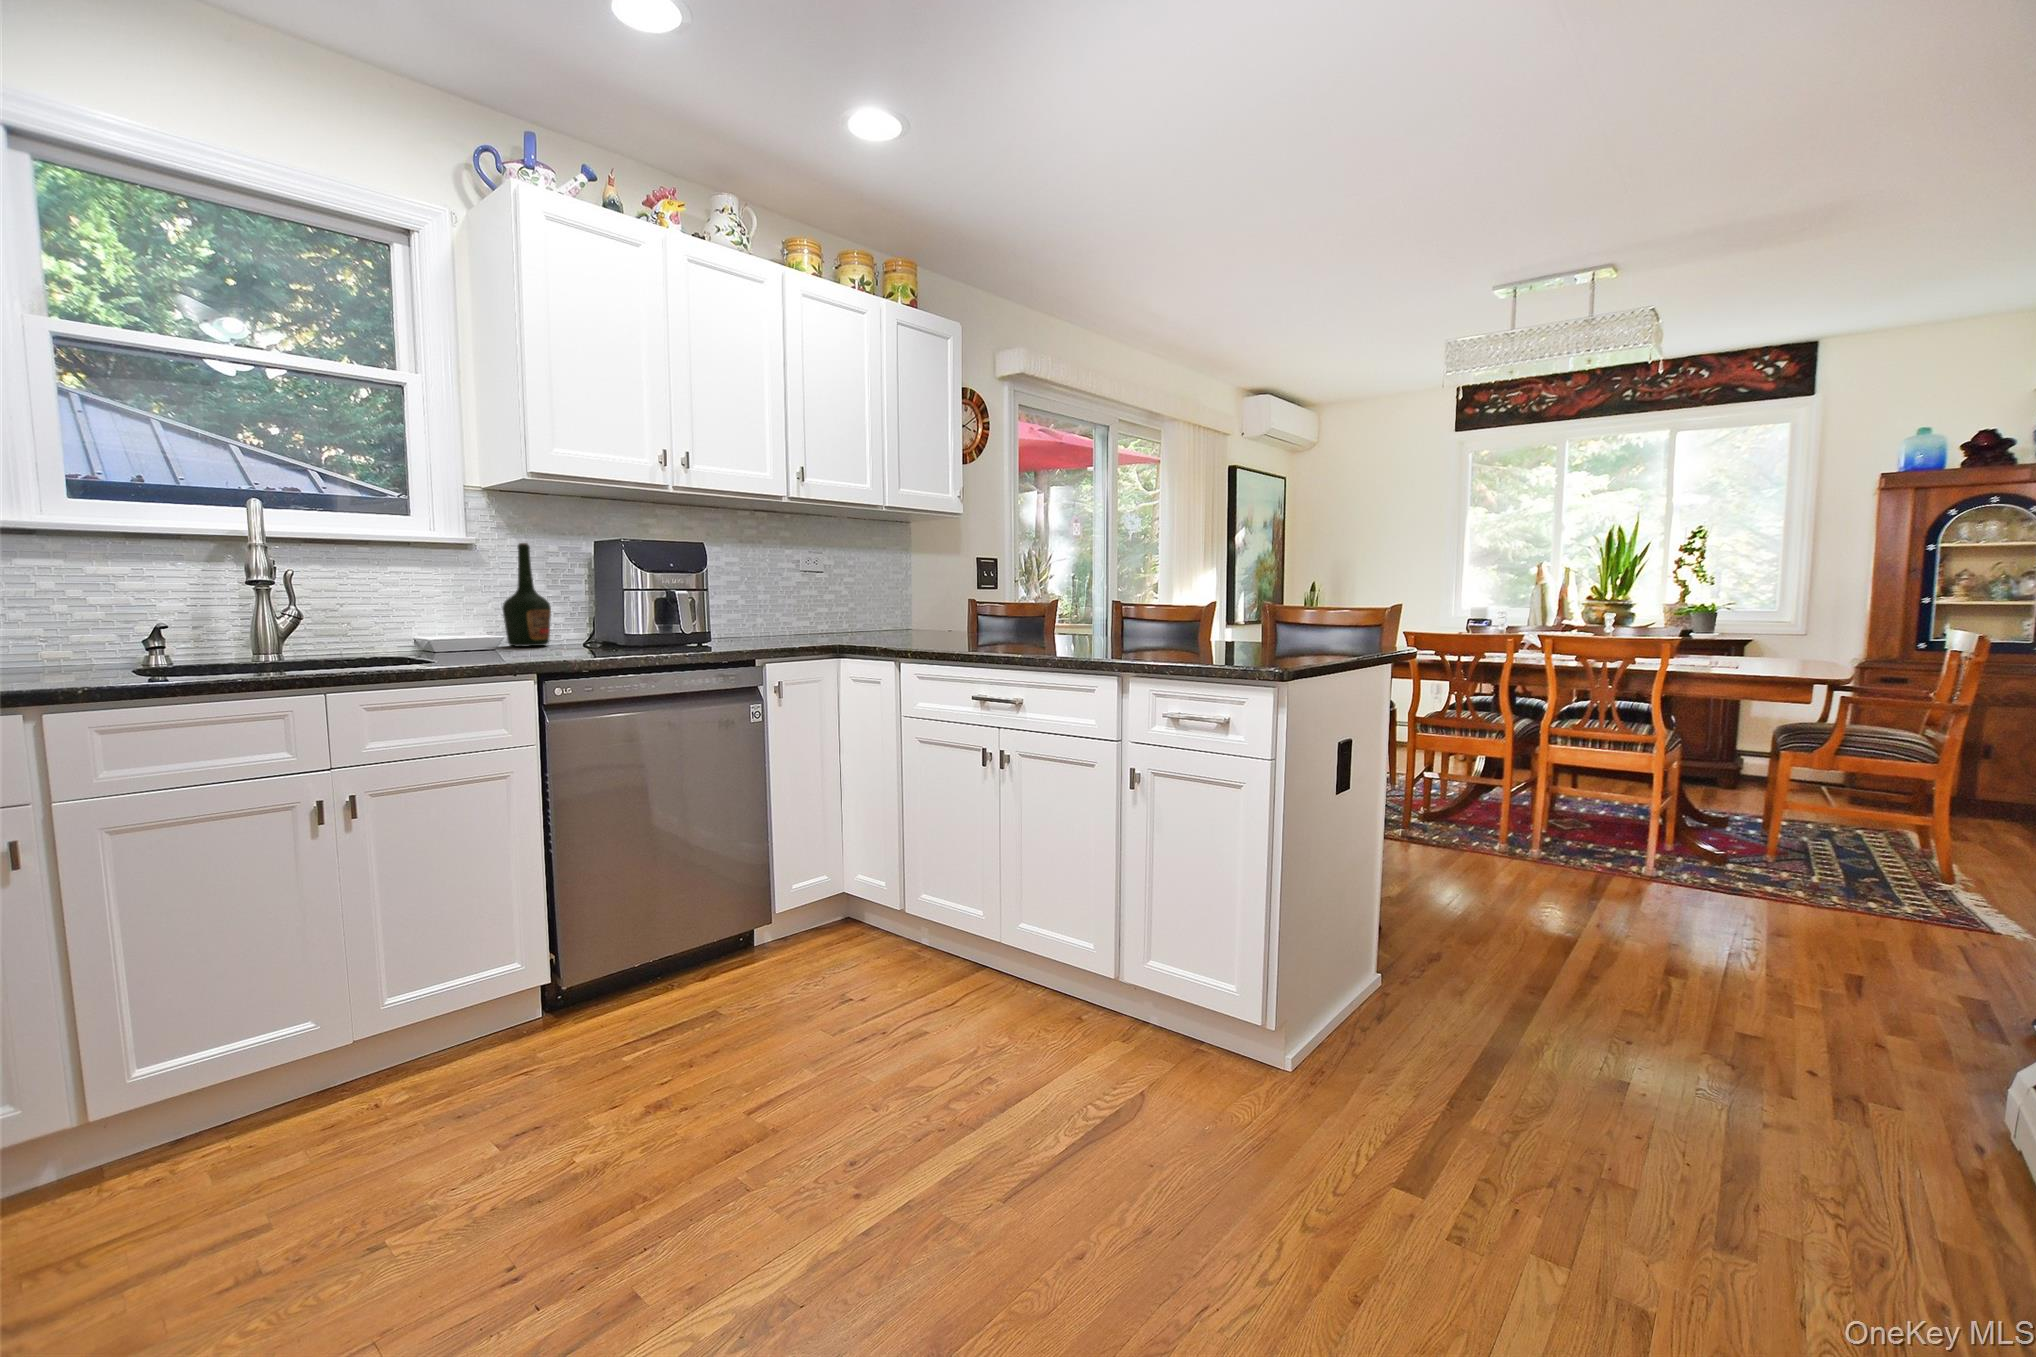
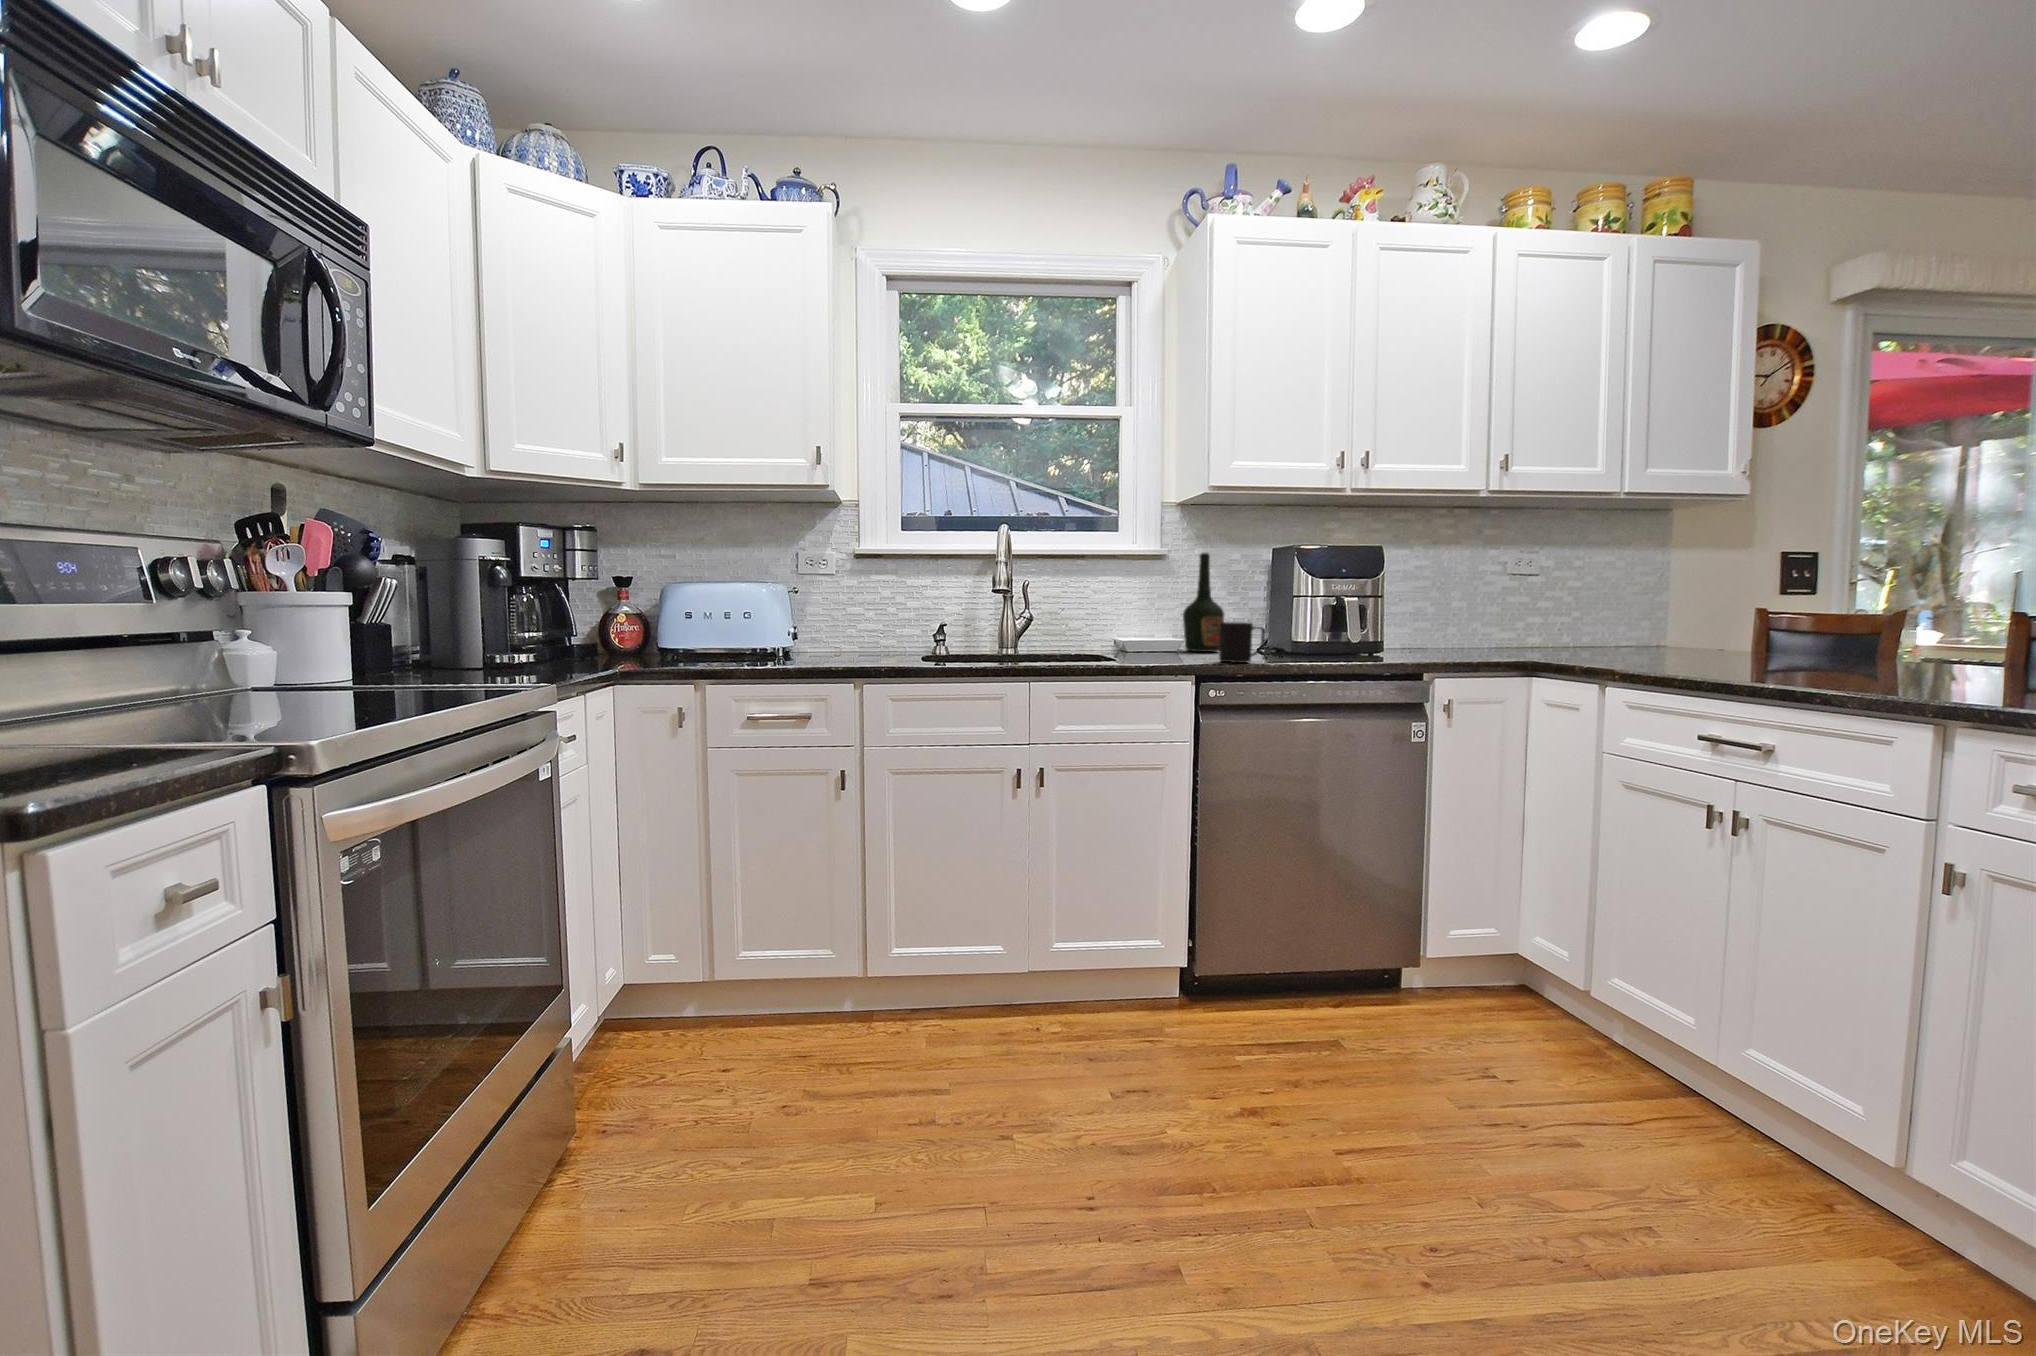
mug: none [558,617,609,659] -> present [1219,622,1265,663]

